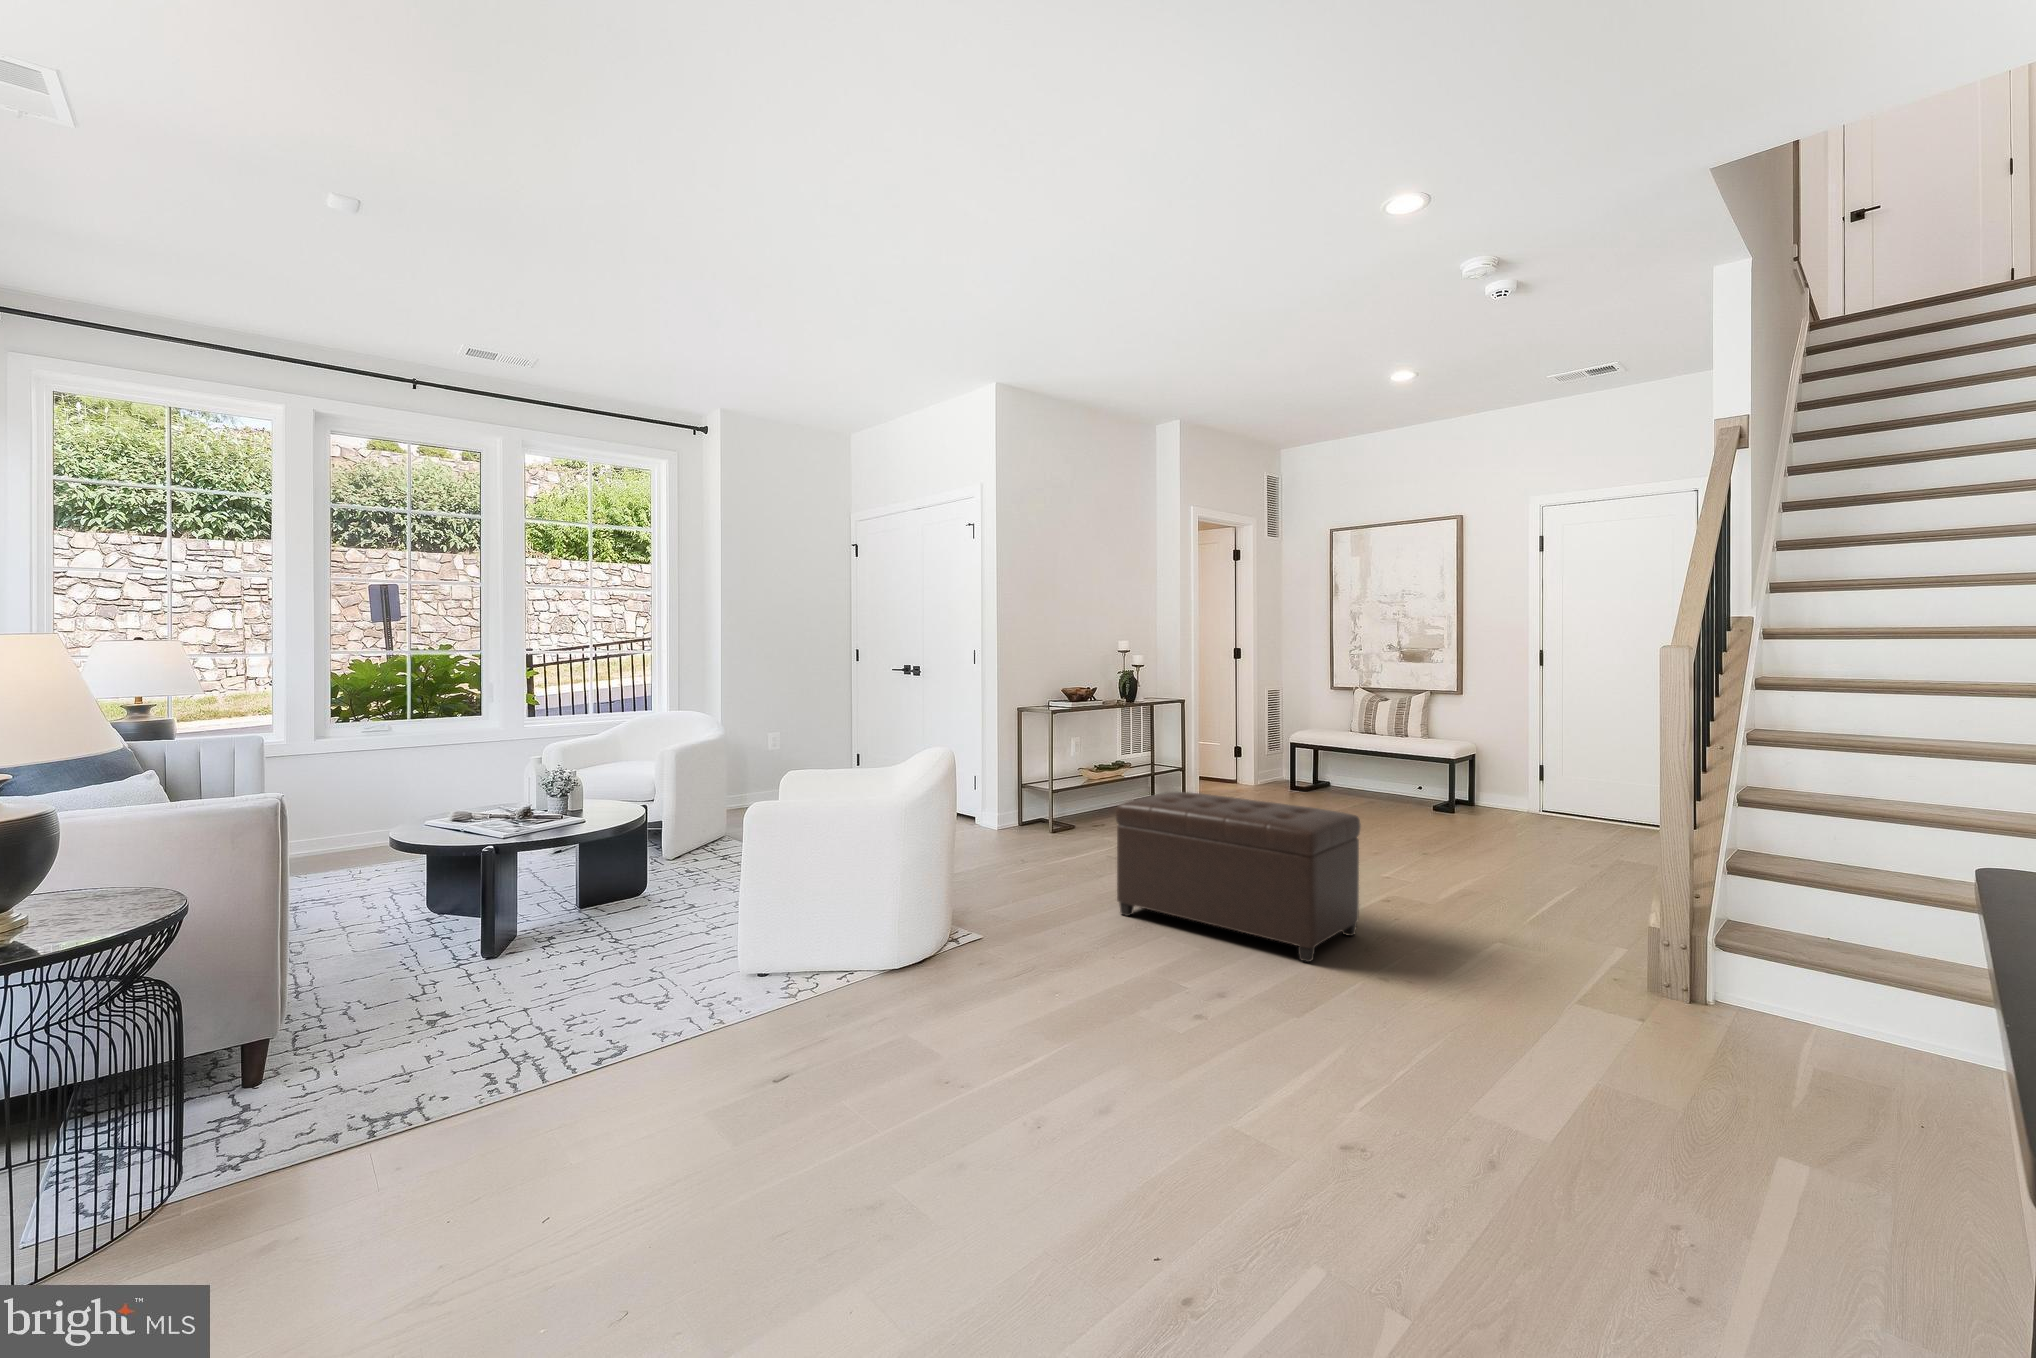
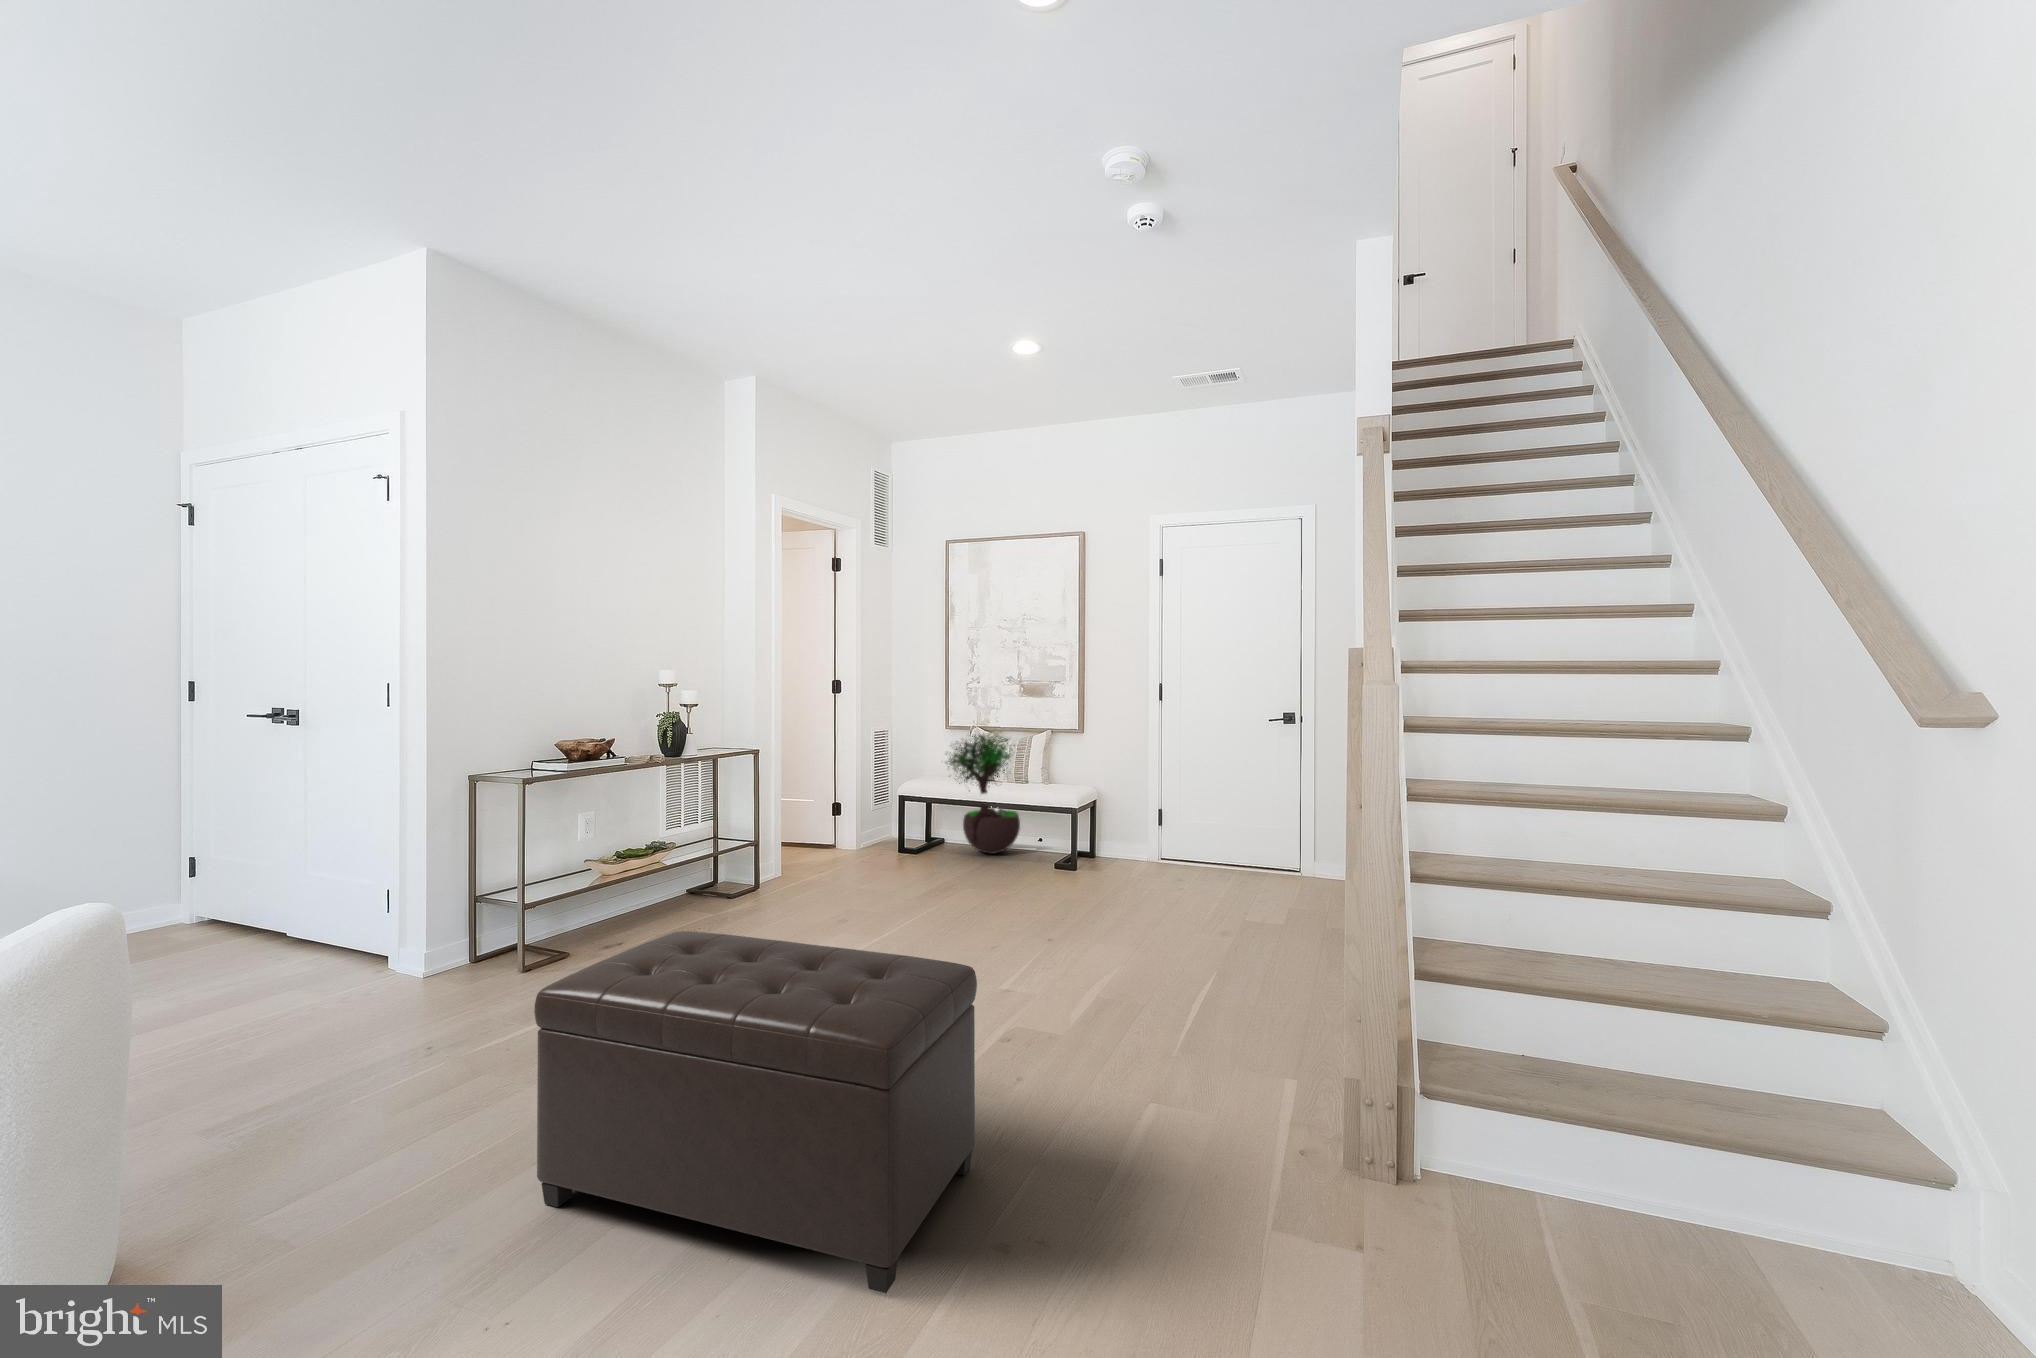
potted tree: none [1329,682,1400,796] -> present [946,730,1020,854]

